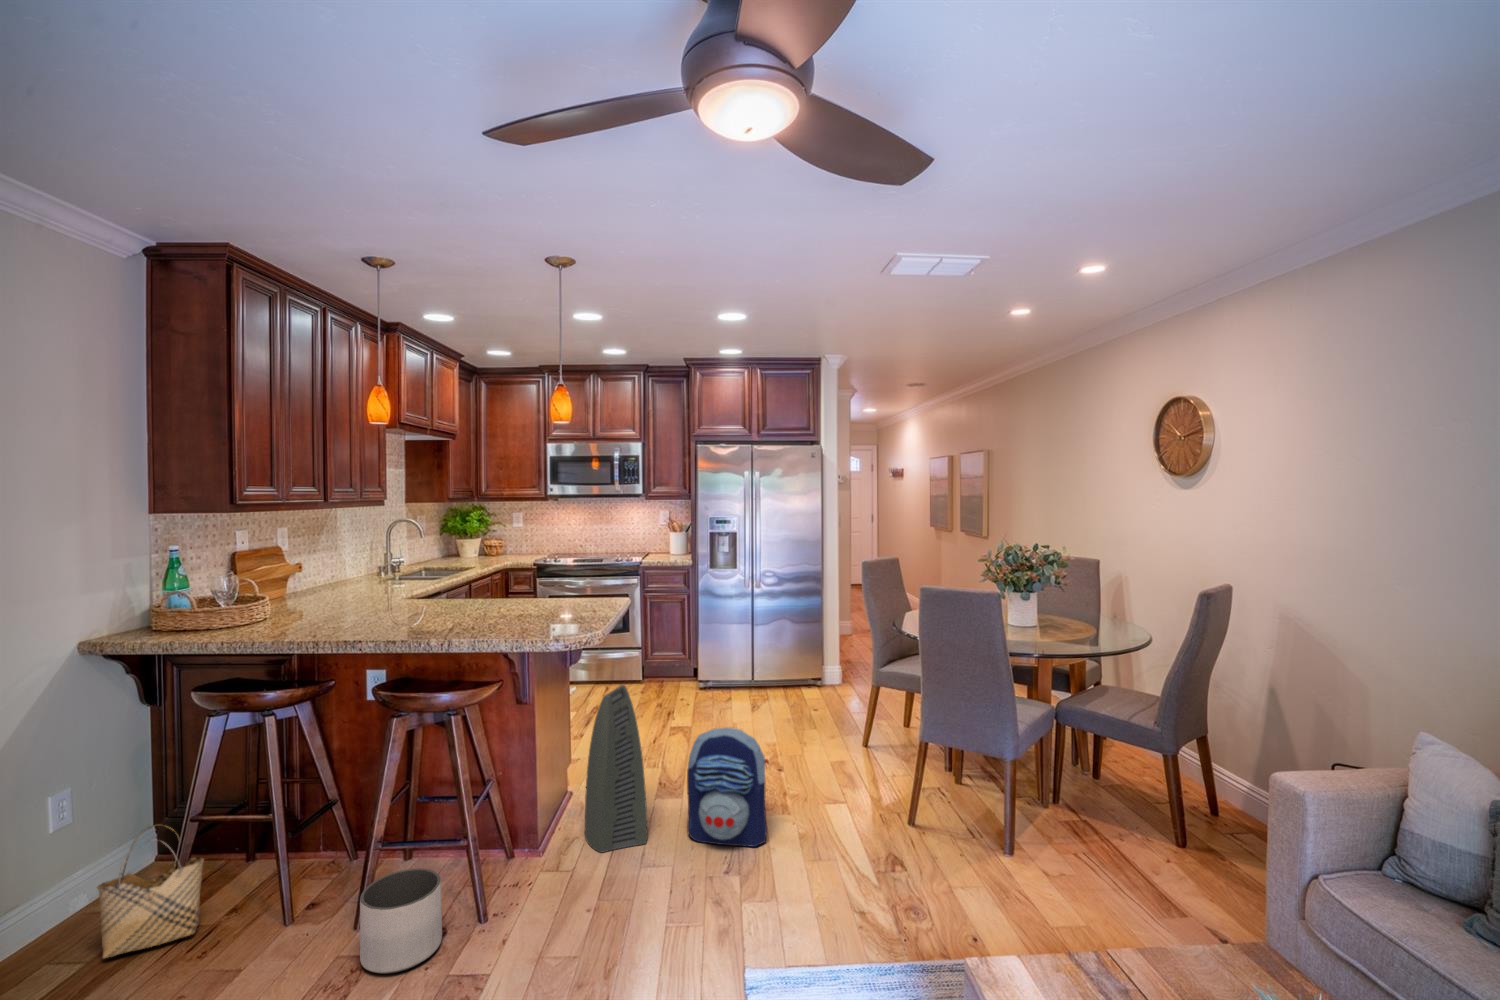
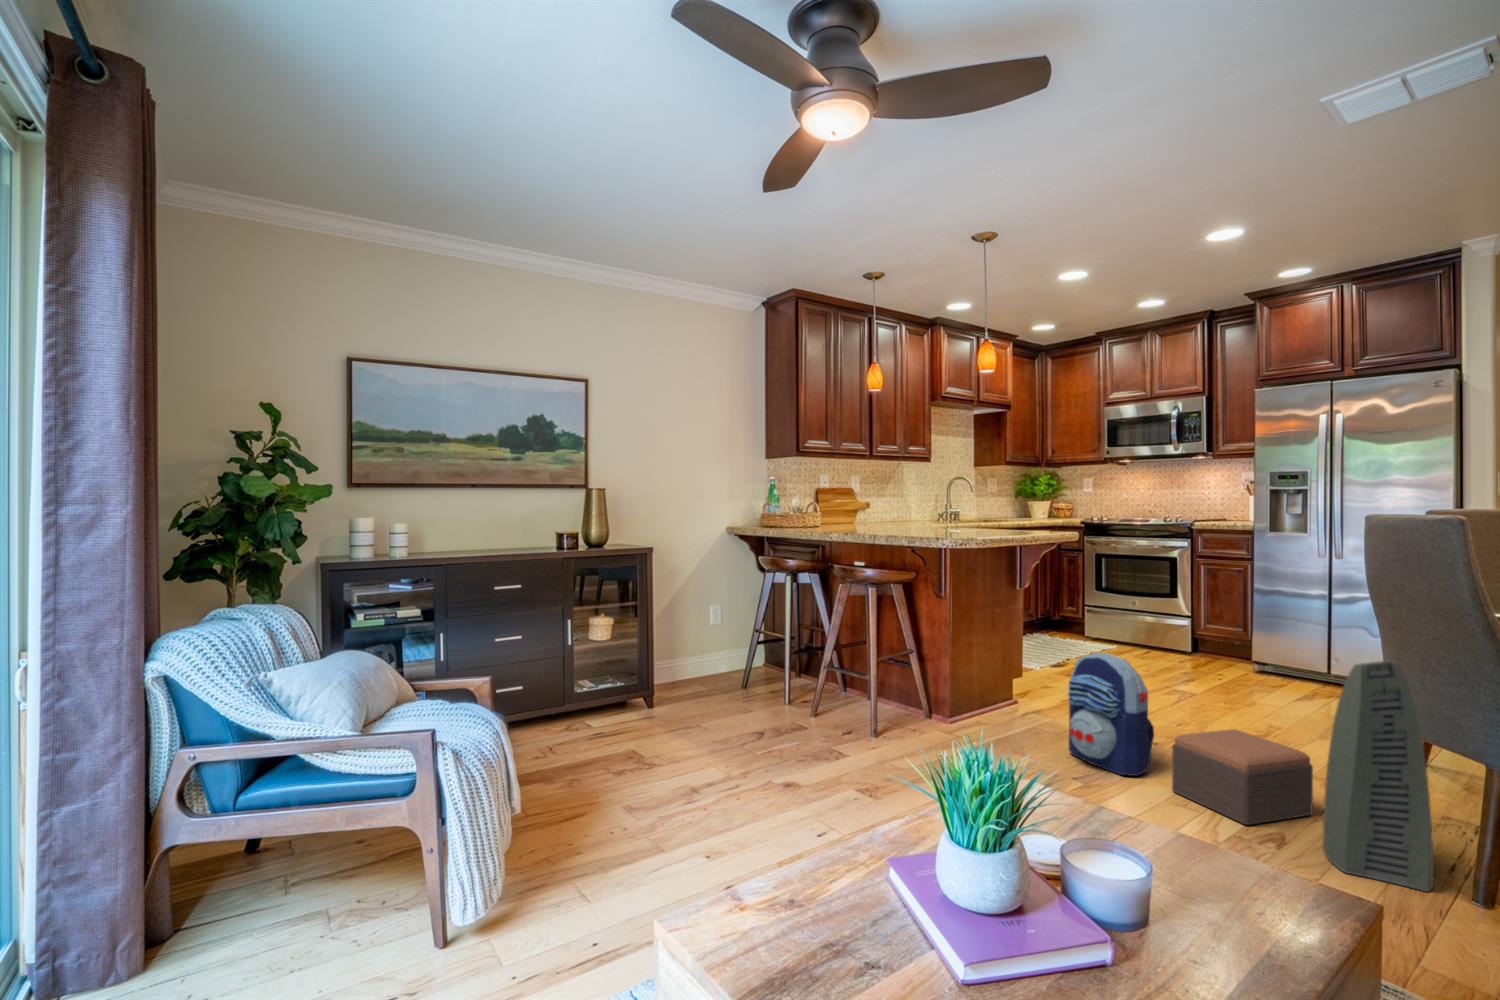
air purifier: present [585,685,647,853] -> present [1323,660,1433,891]
footstool: none [801,767,885,857] -> present [1172,729,1313,825]
woven basket: present [97,824,204,959] -> none [717,627,760,691]
planter: present [360,868,442,974] -> none [798,681,847,735]

